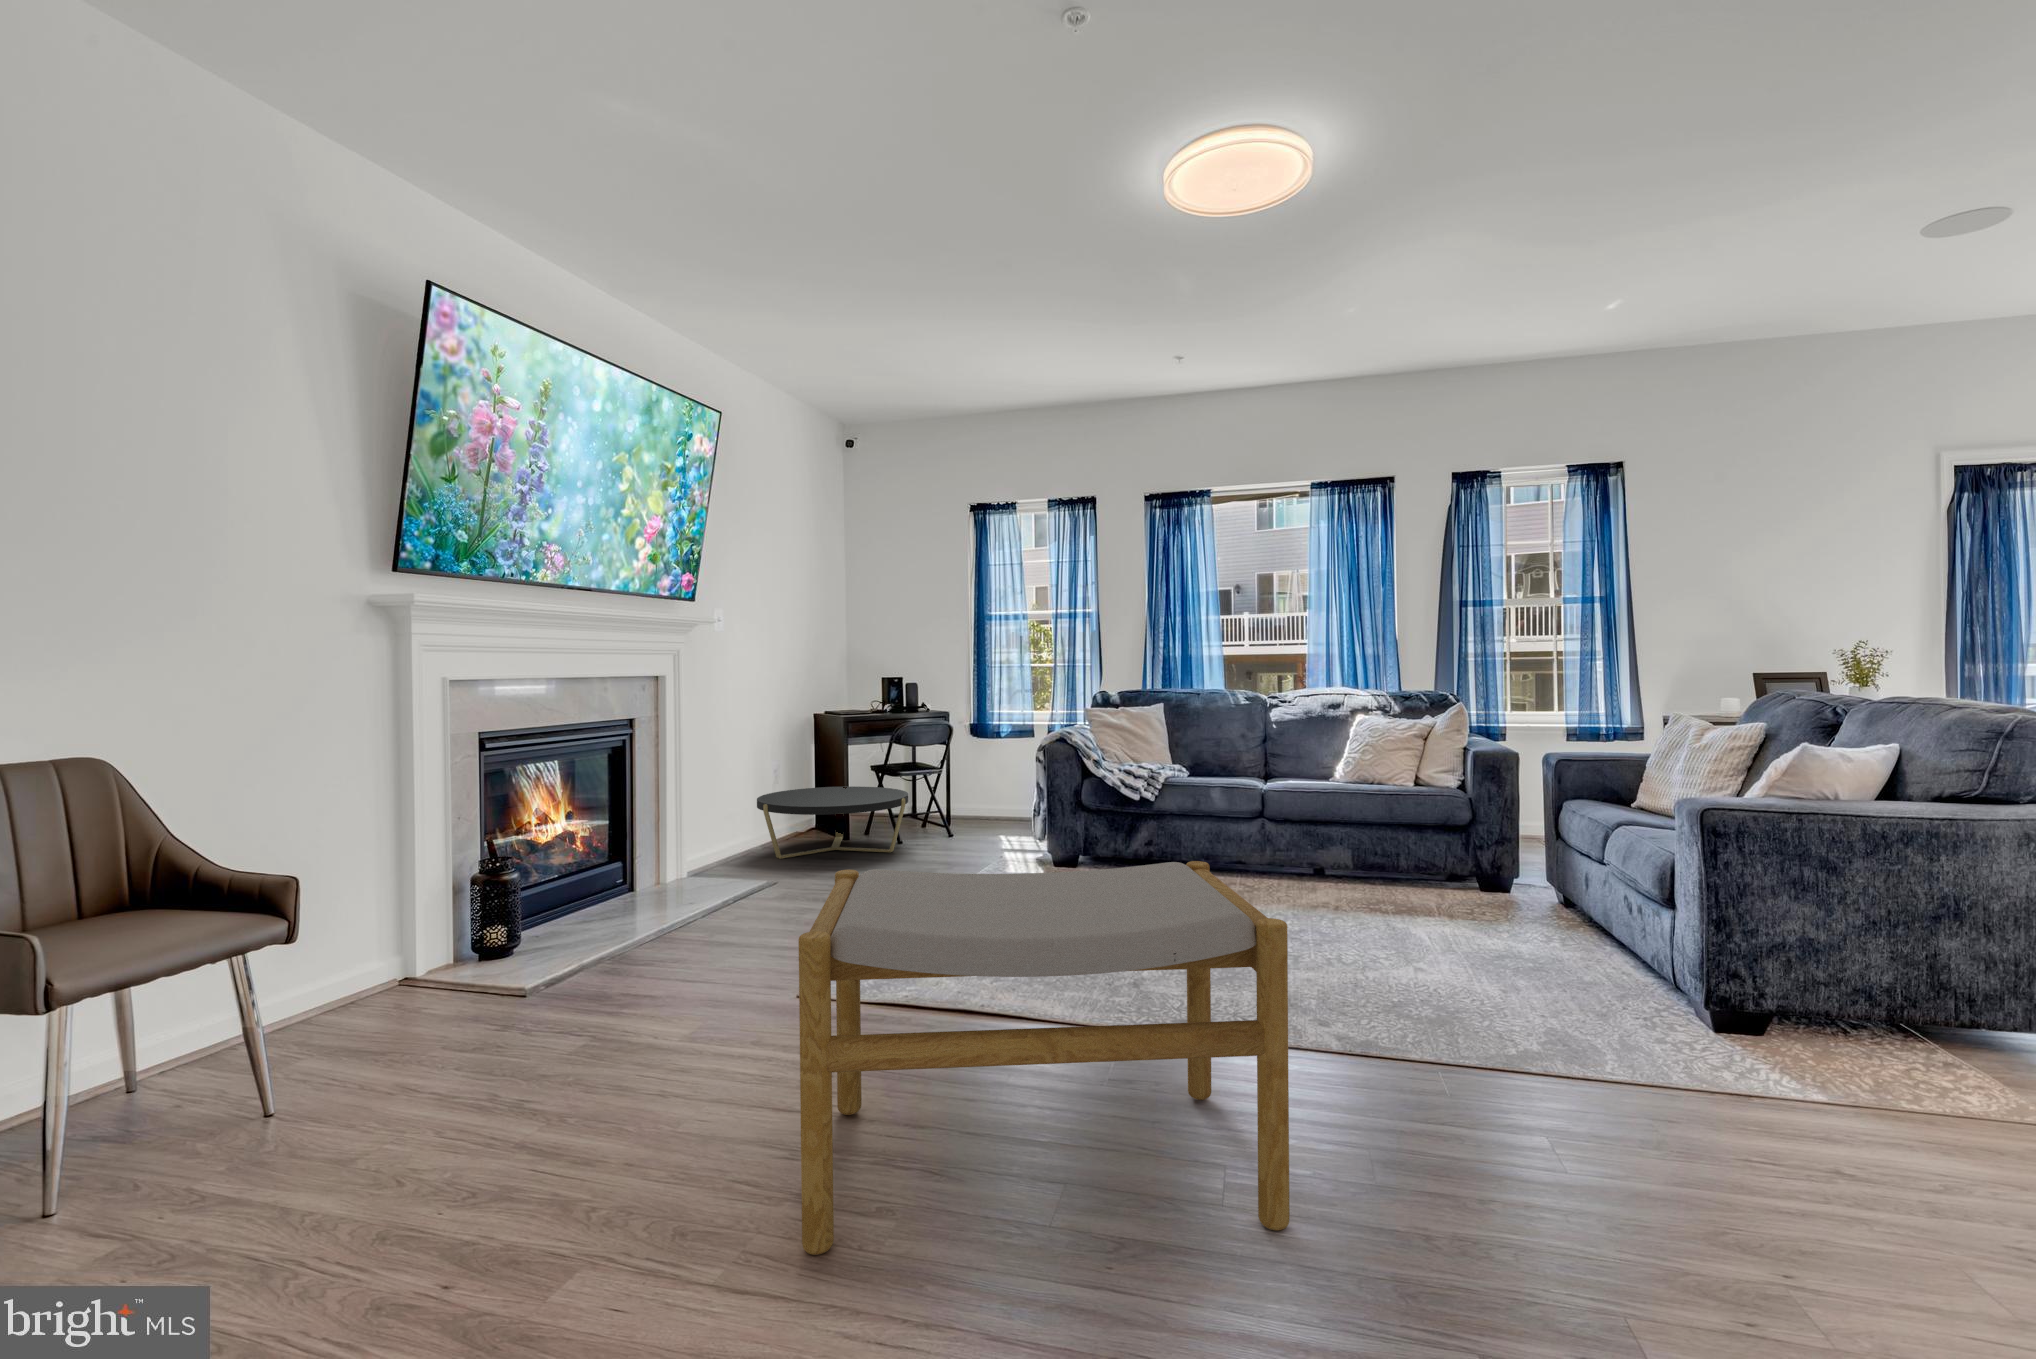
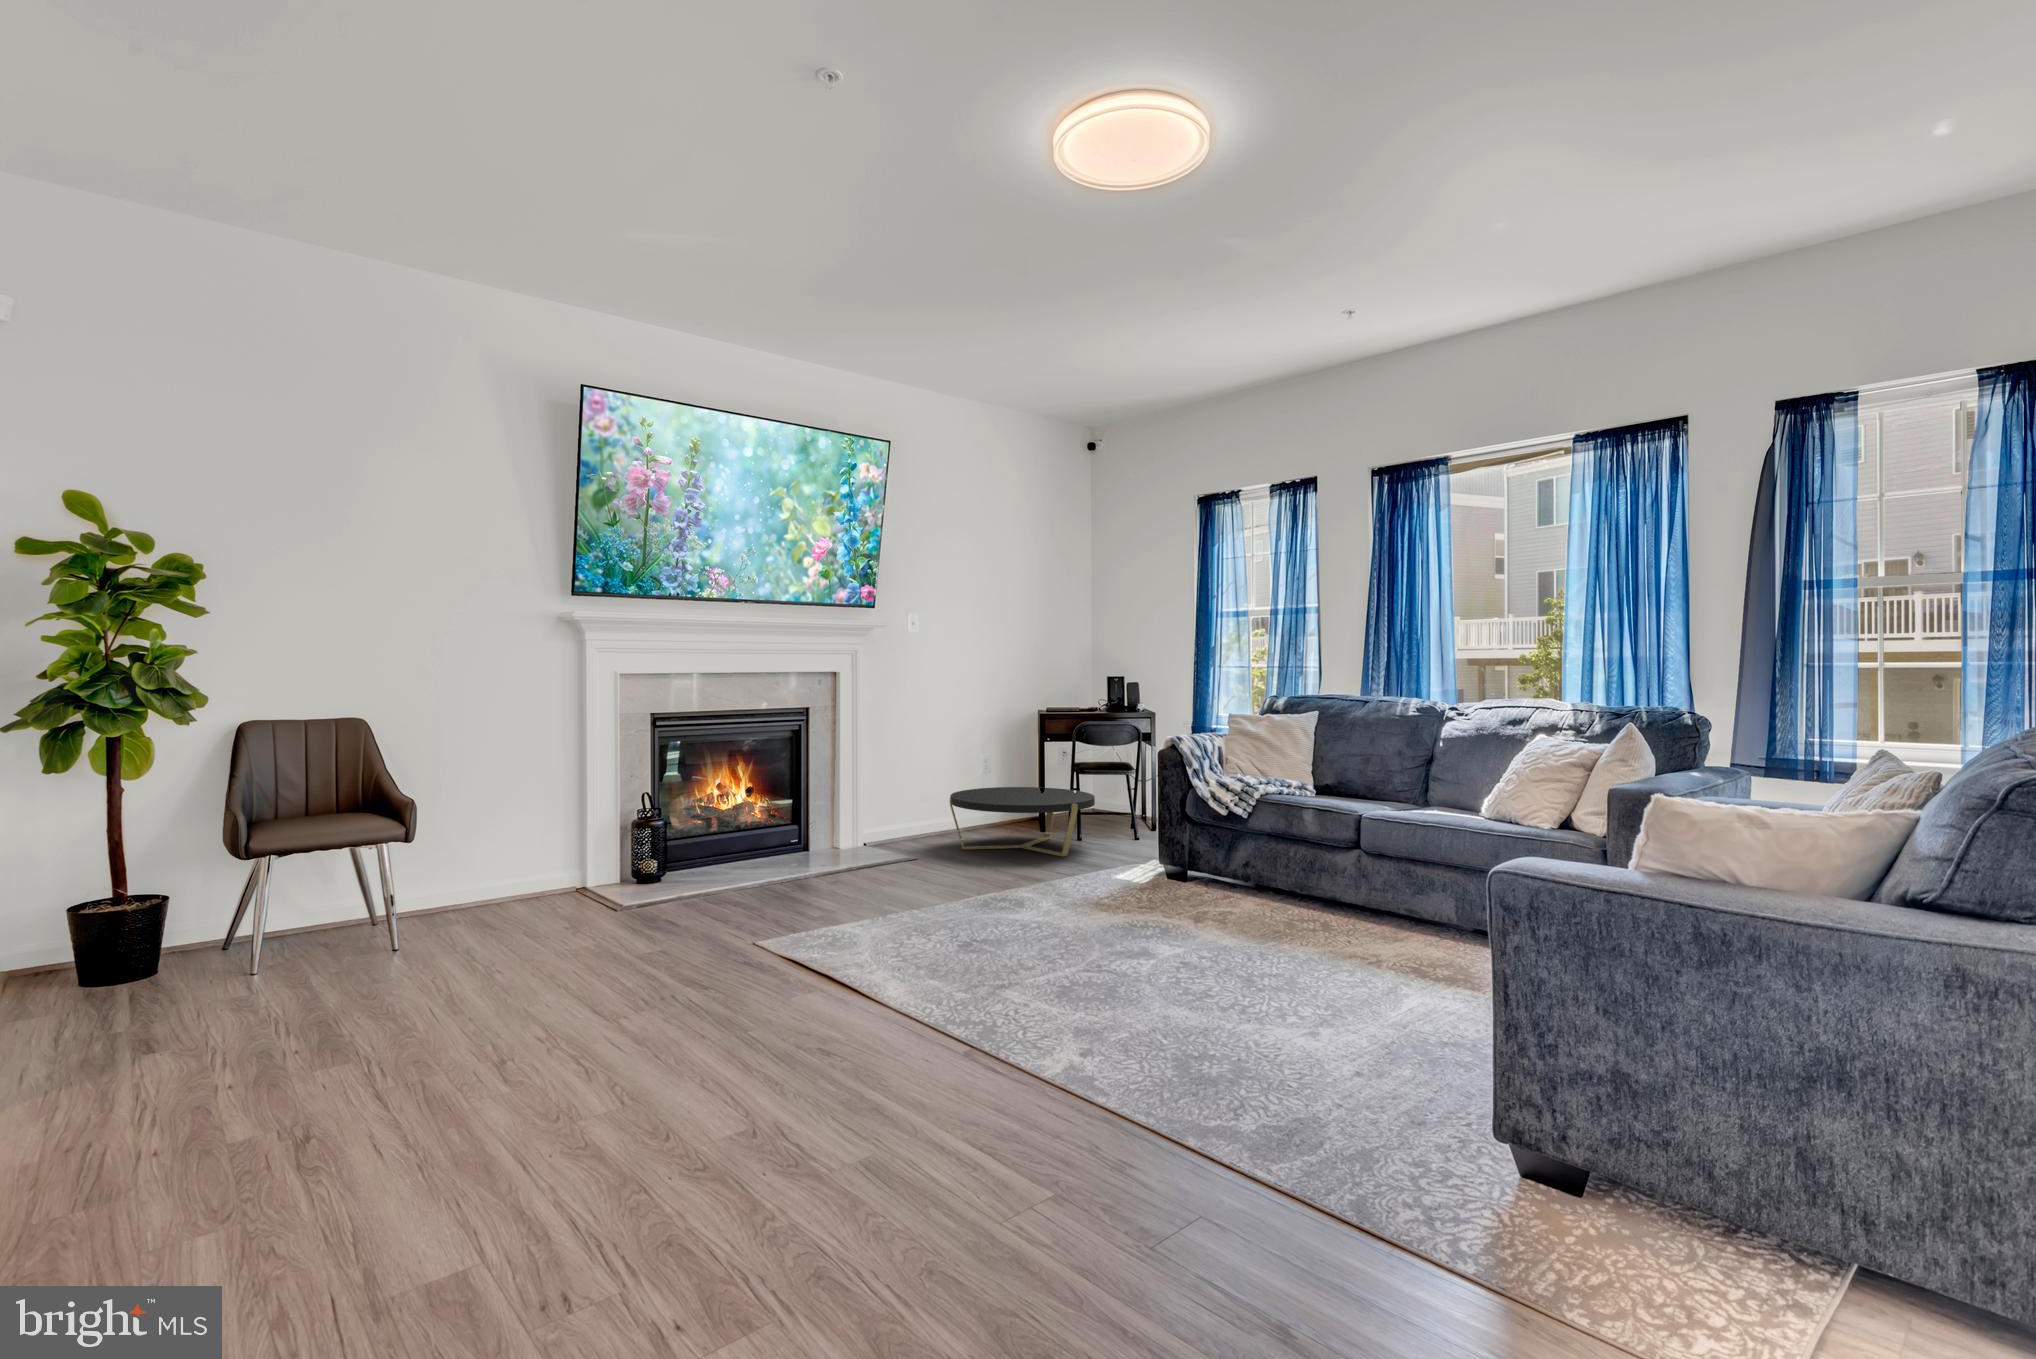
footstool: present [798,861,1290,1255] -> none [399,840,853,1229]

